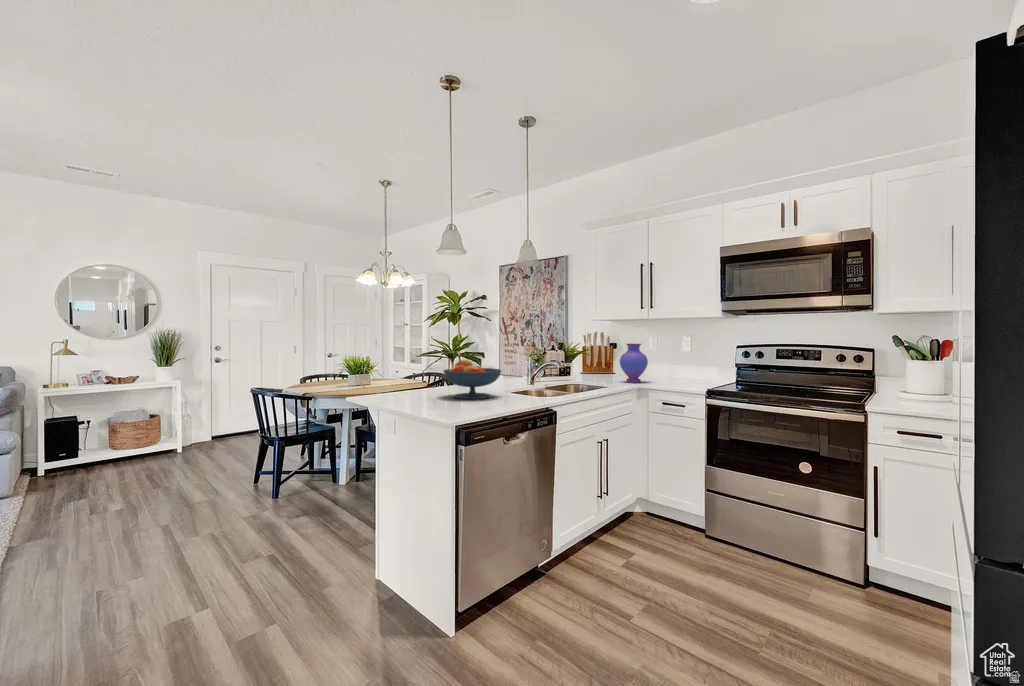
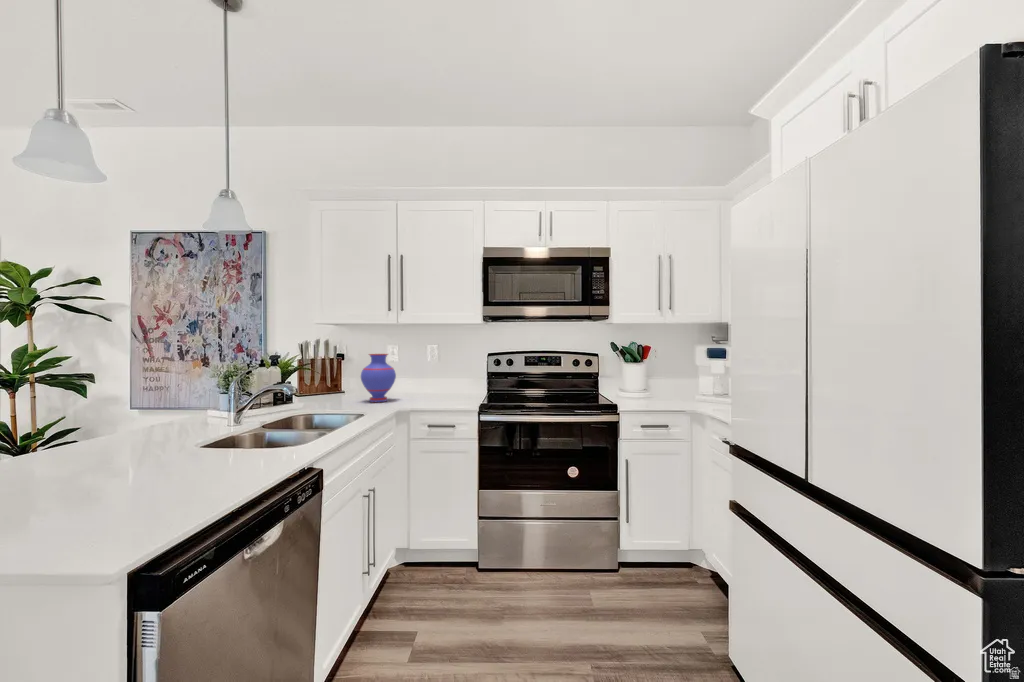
fruit bowl: present [443,360,501,399] -> none [47,397,212,487]

